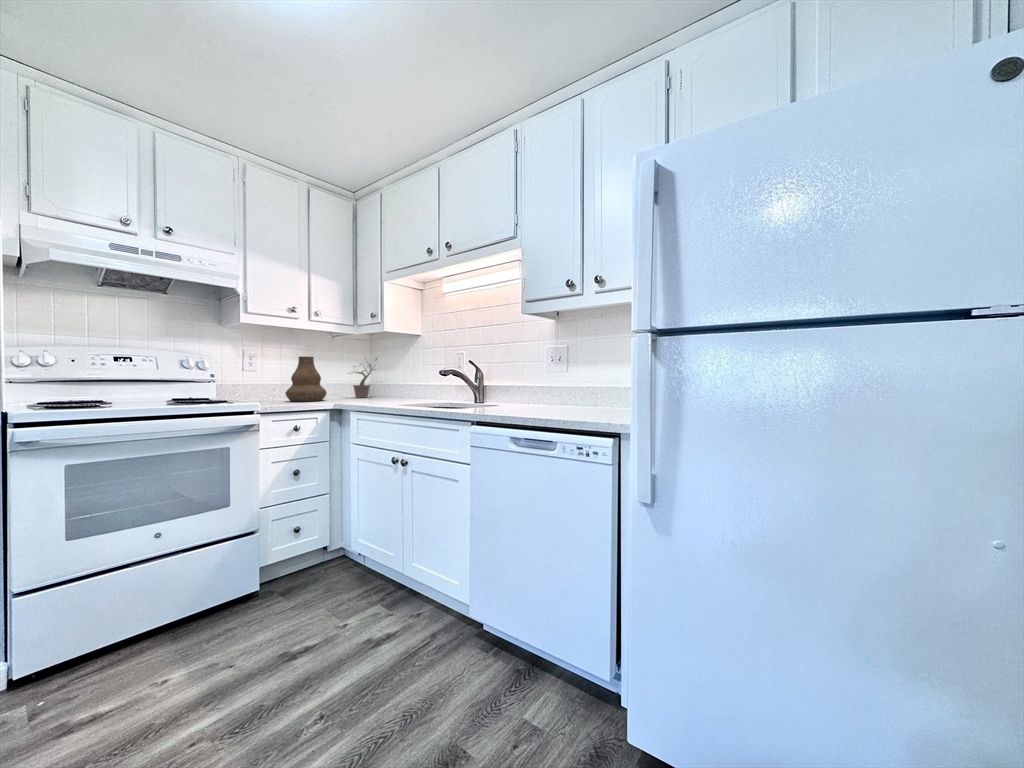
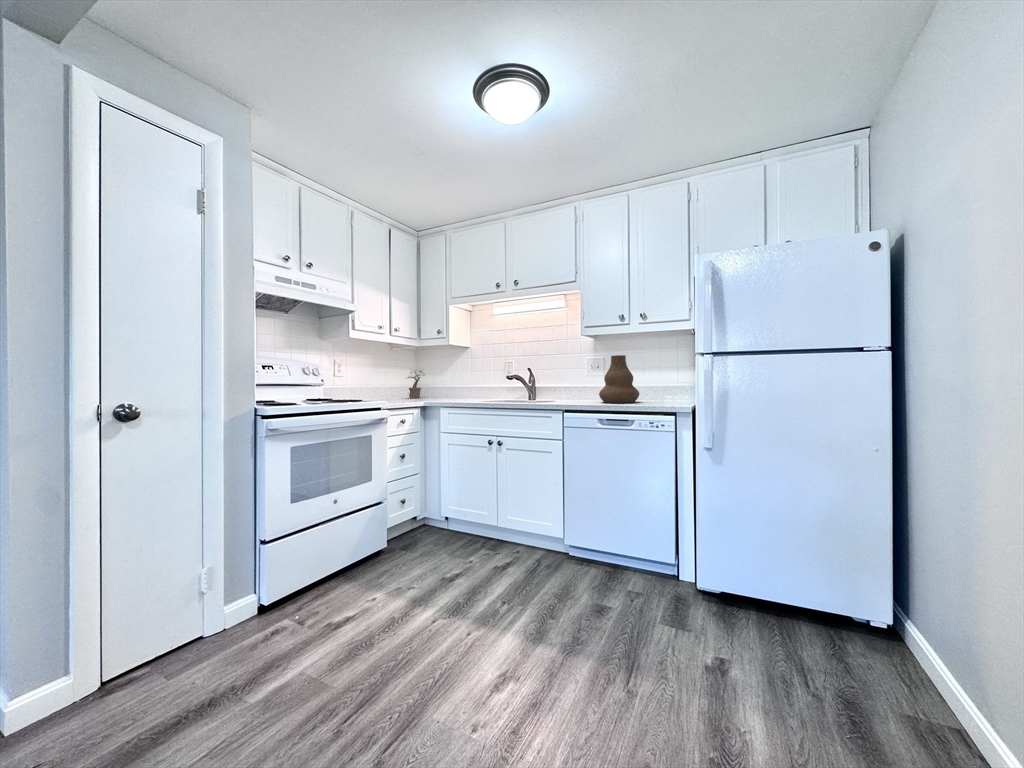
vase: present [286,357,327,401] -> present [599,355,639,403]

